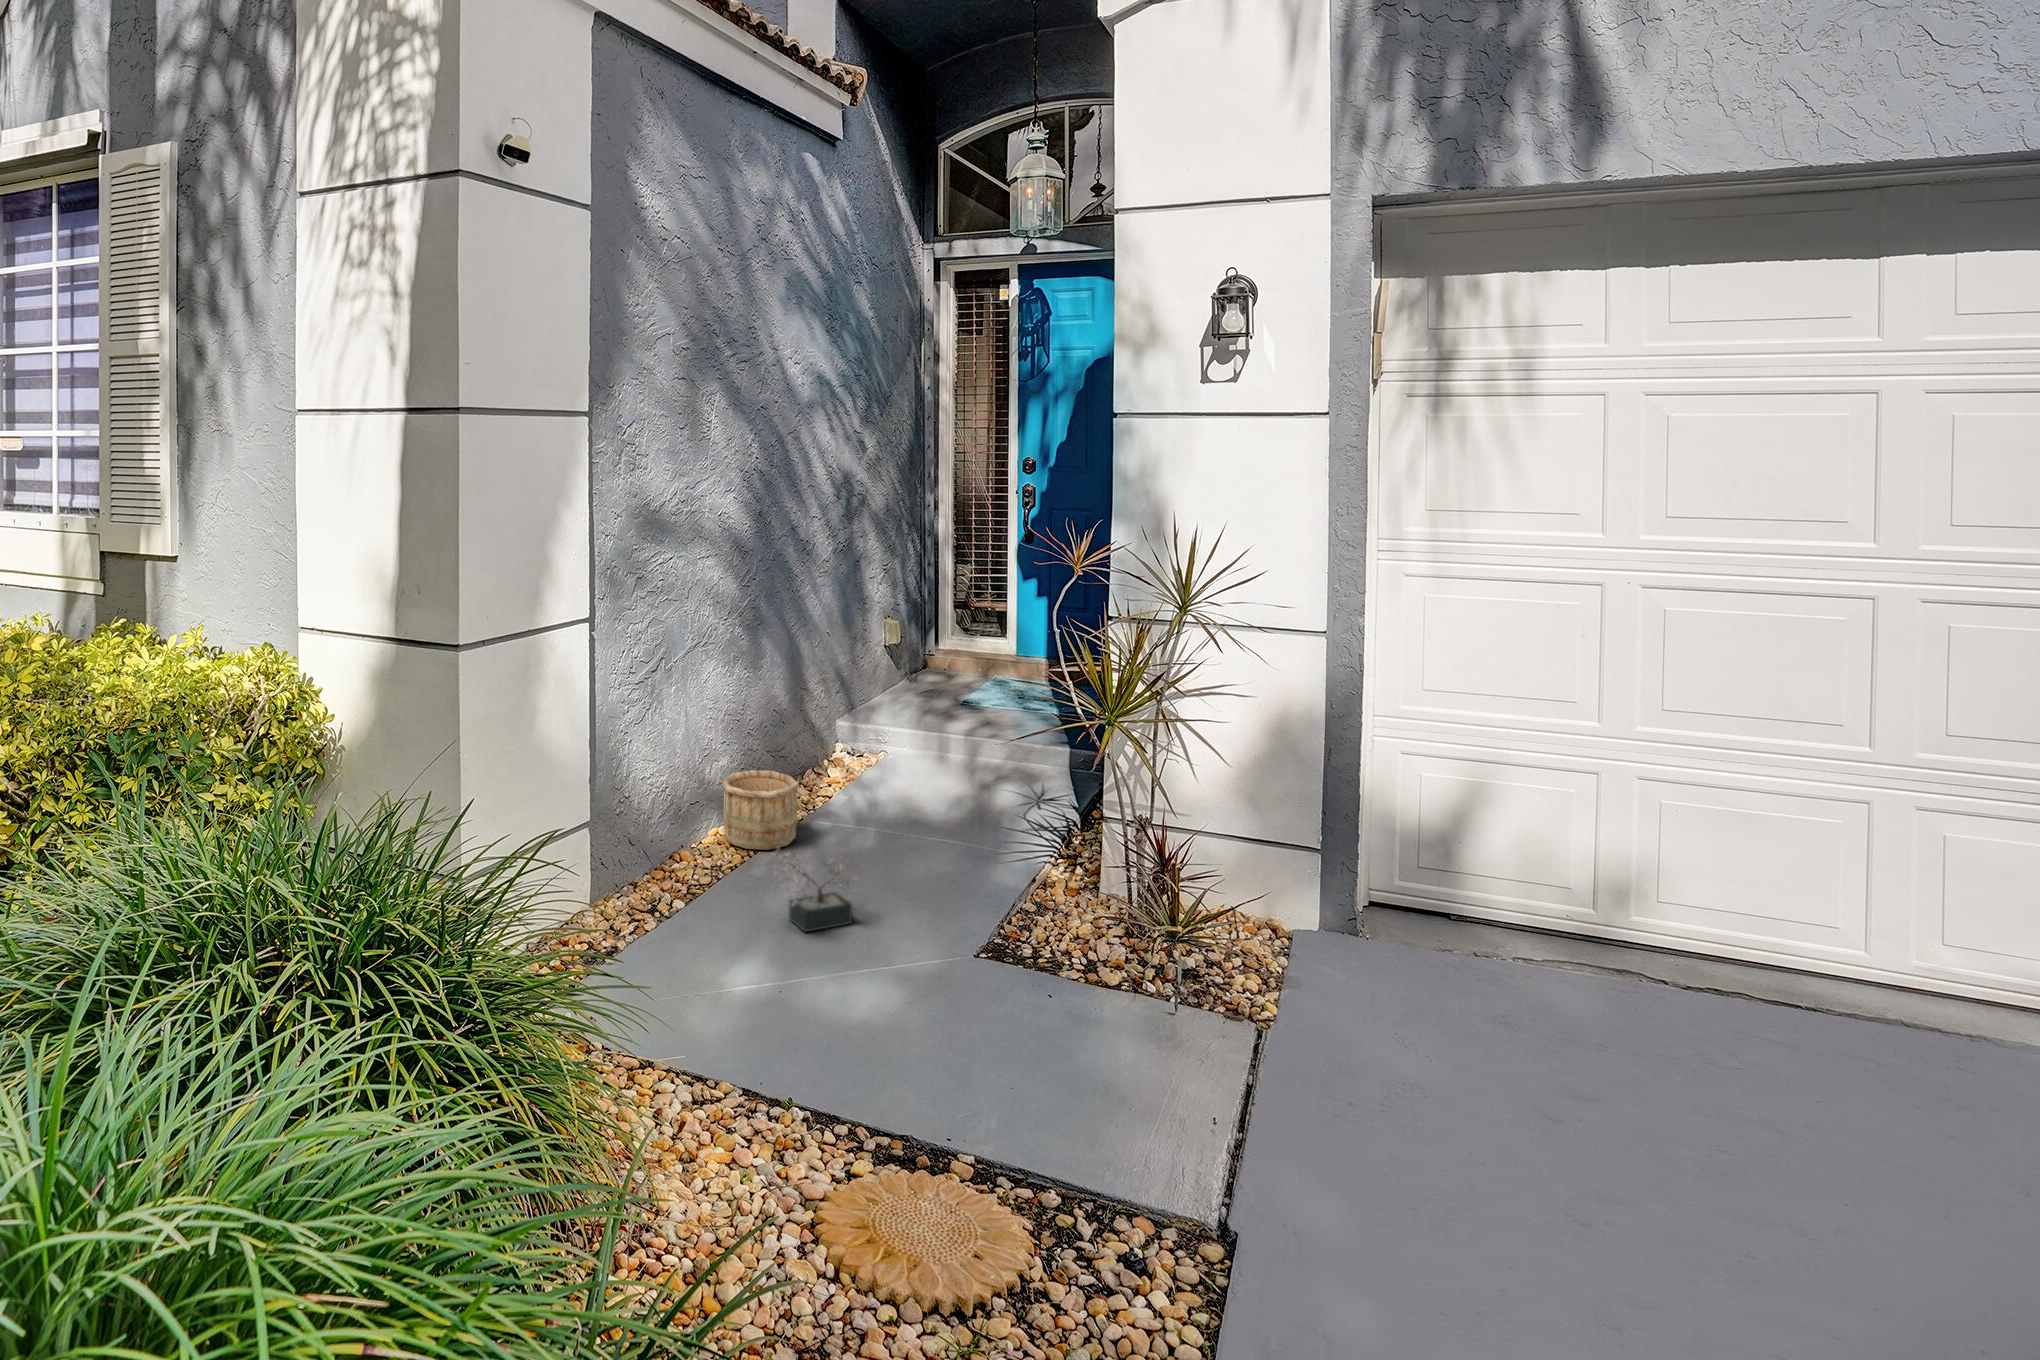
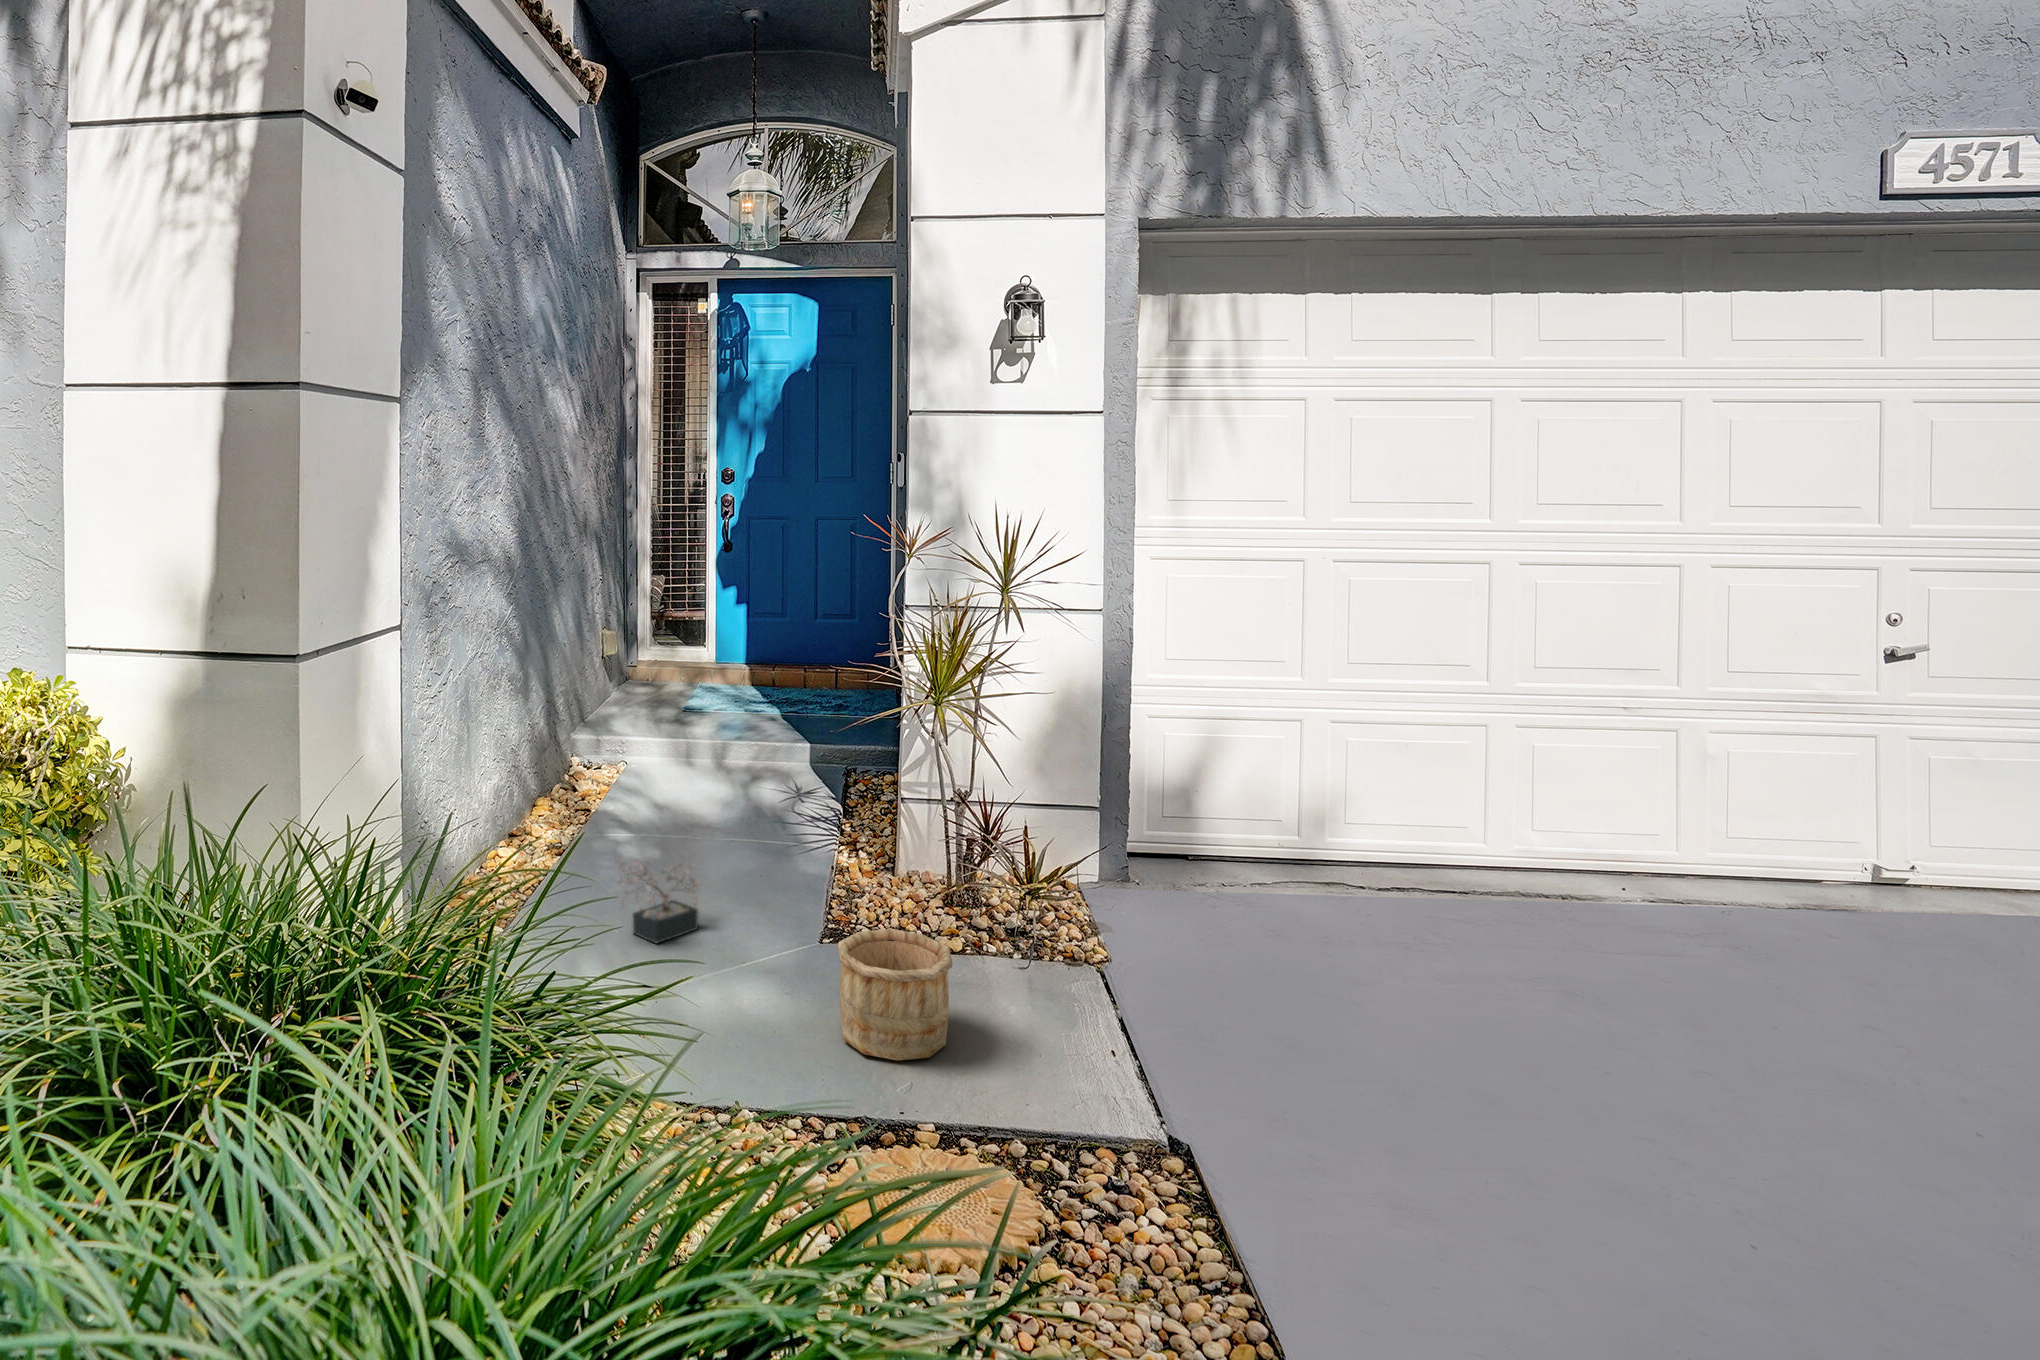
wooden bucket: present [722,770,799,850] -> present [838,929,953,1060]

